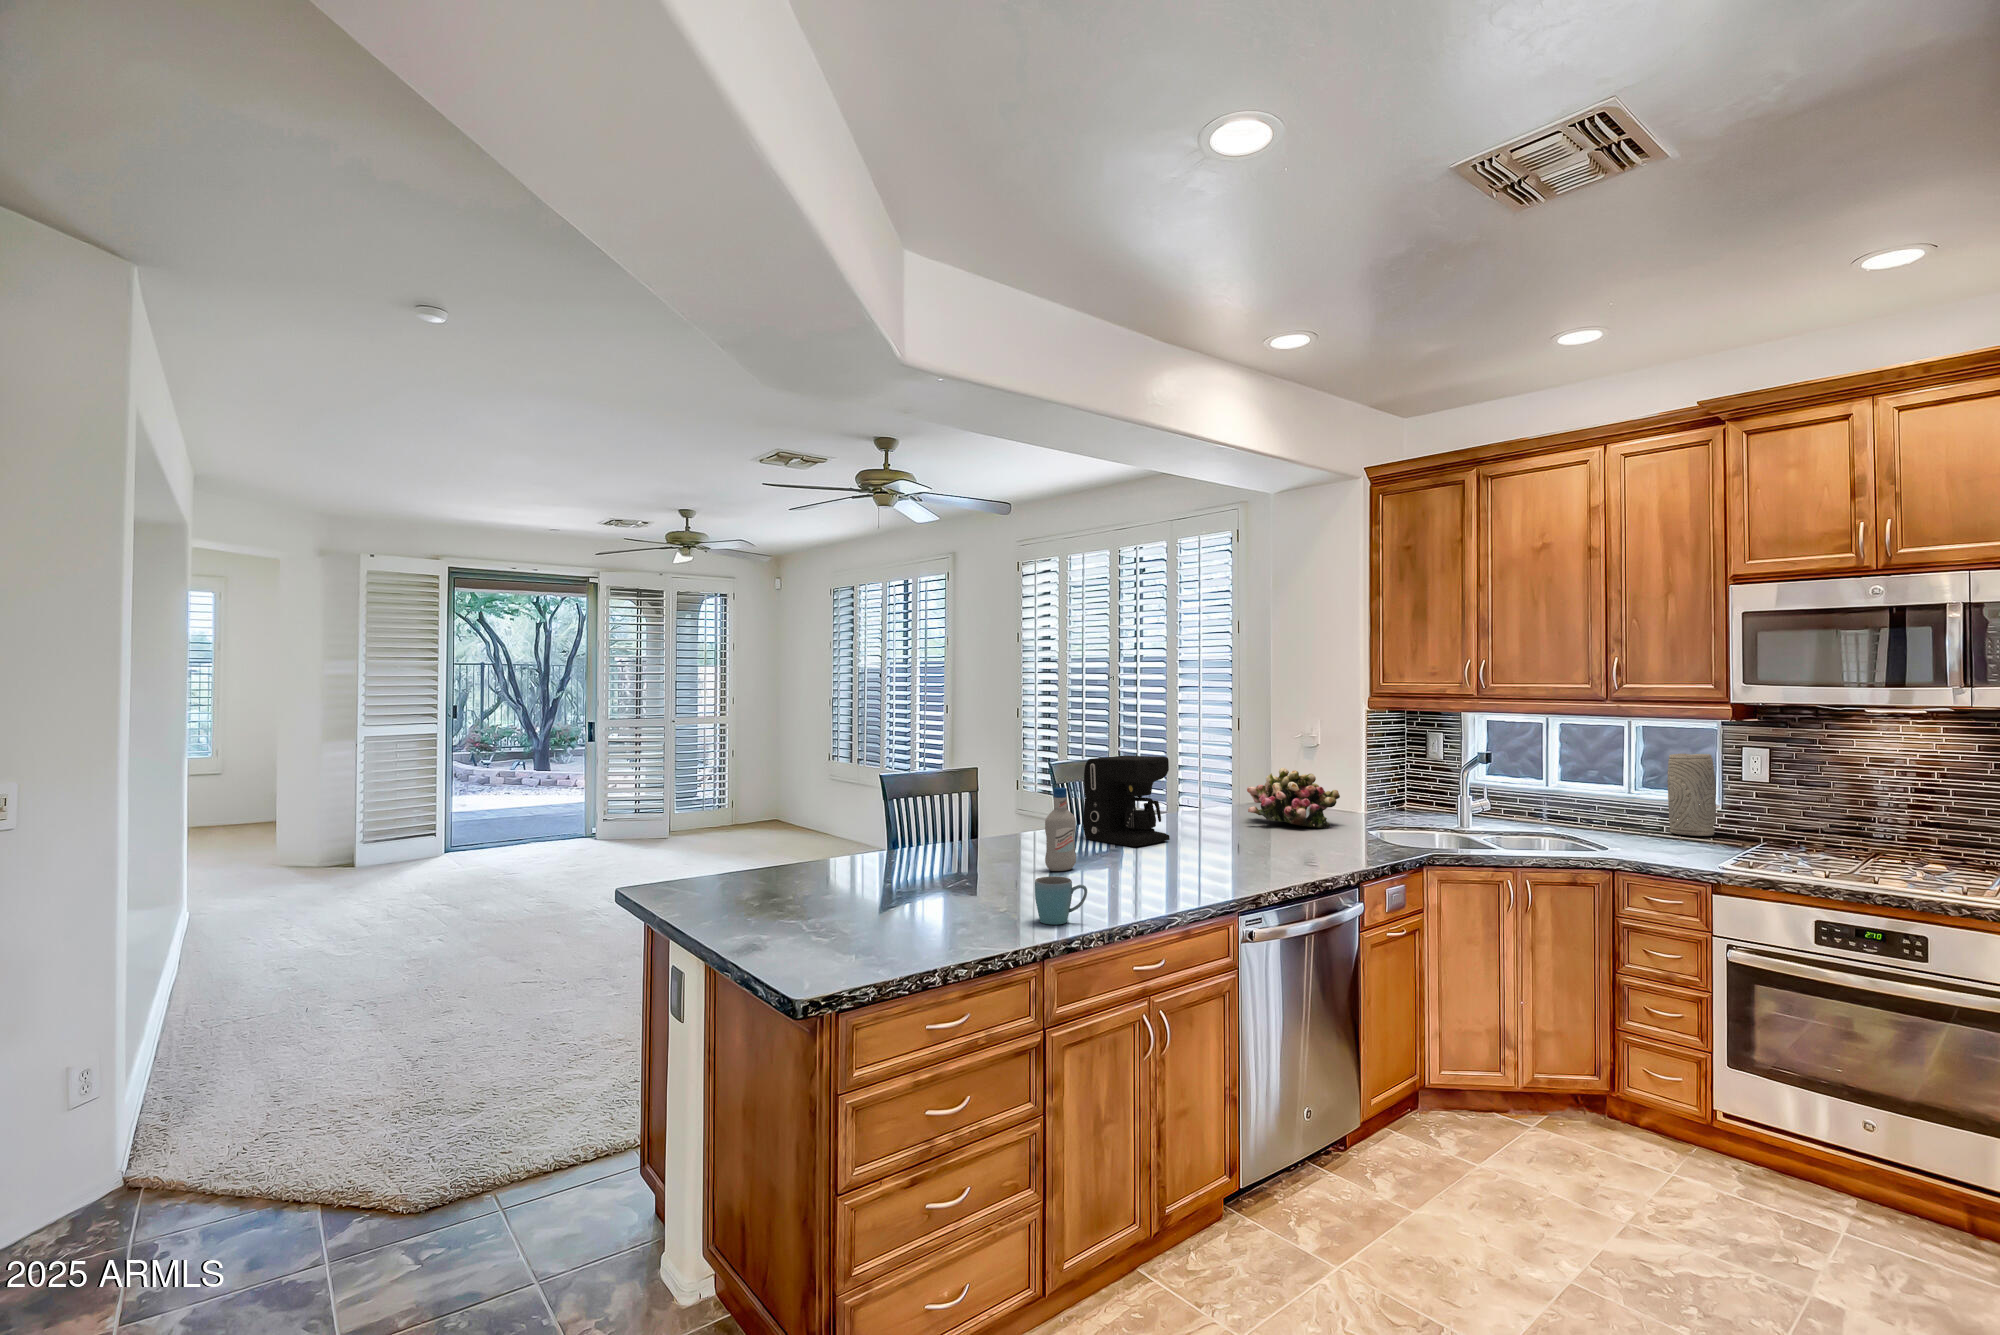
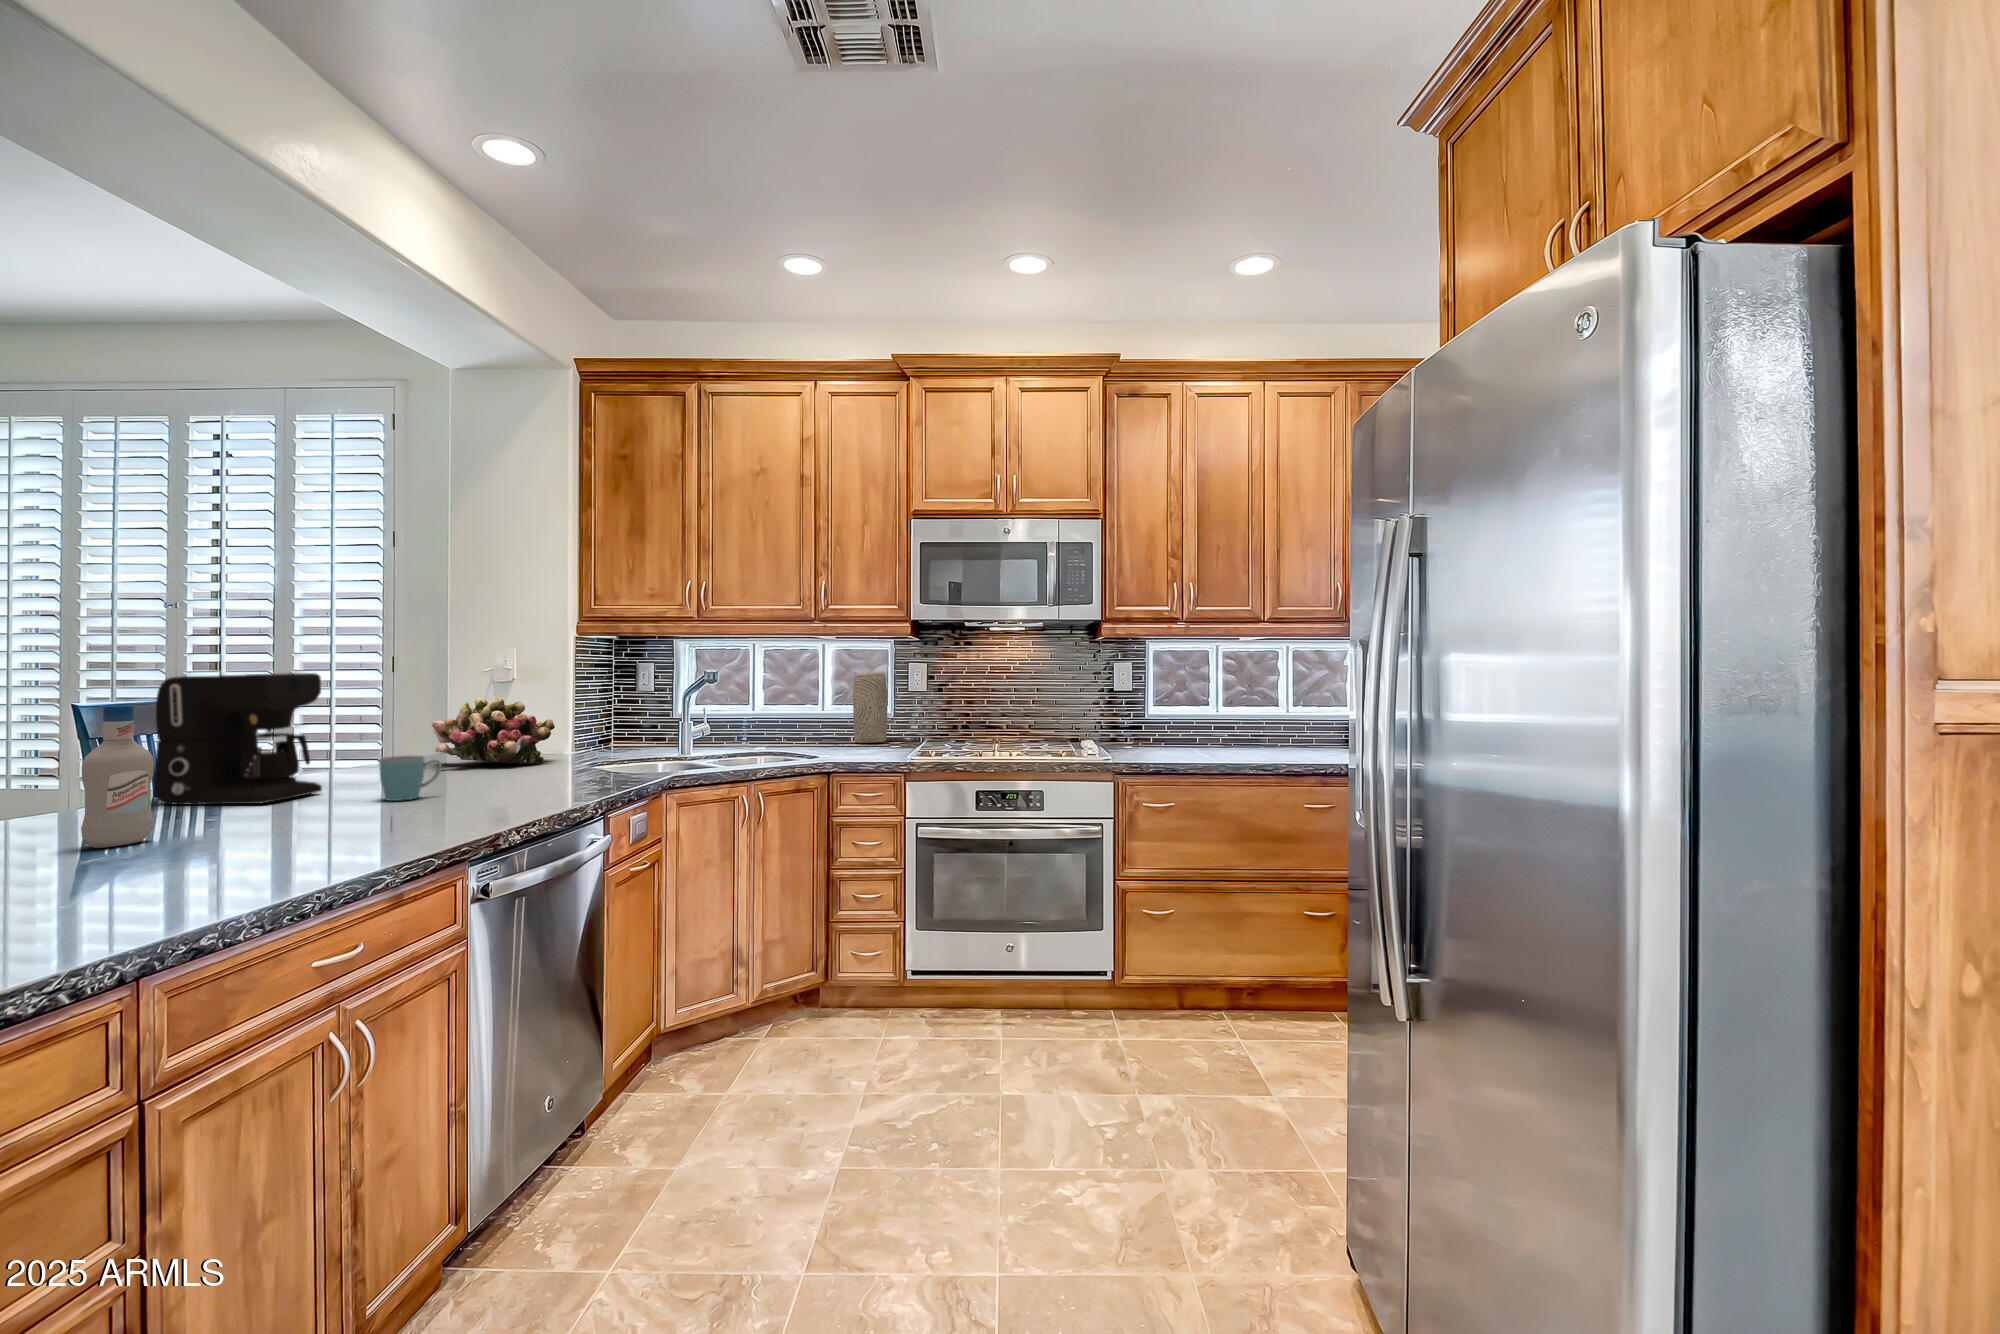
mug: present [1035,876,1087,925] -> present [379,756,442,801]

